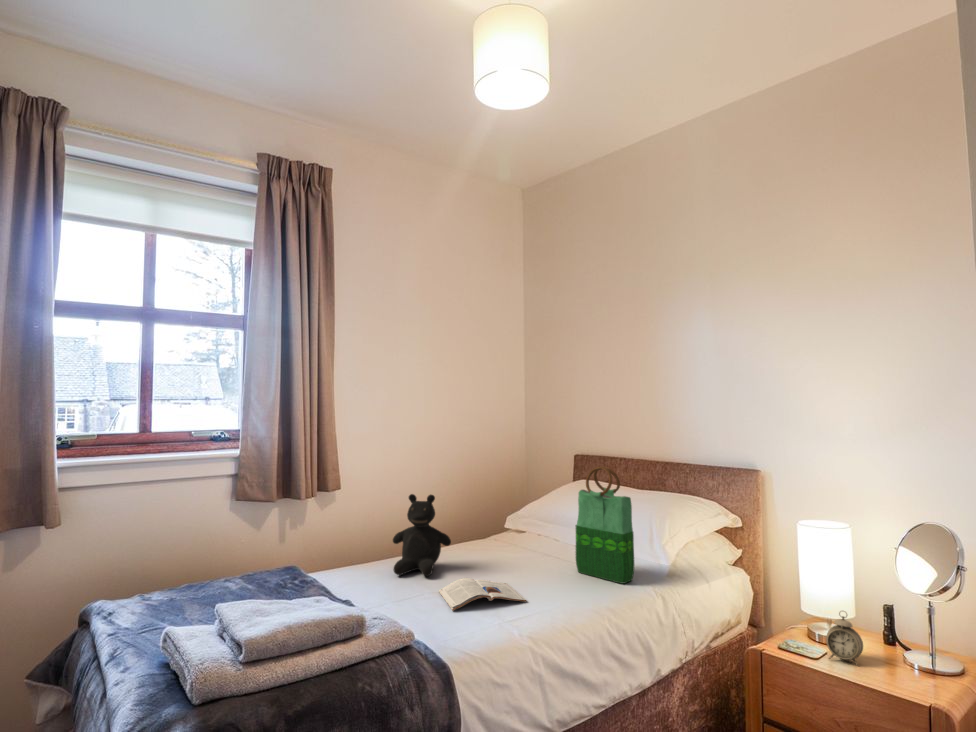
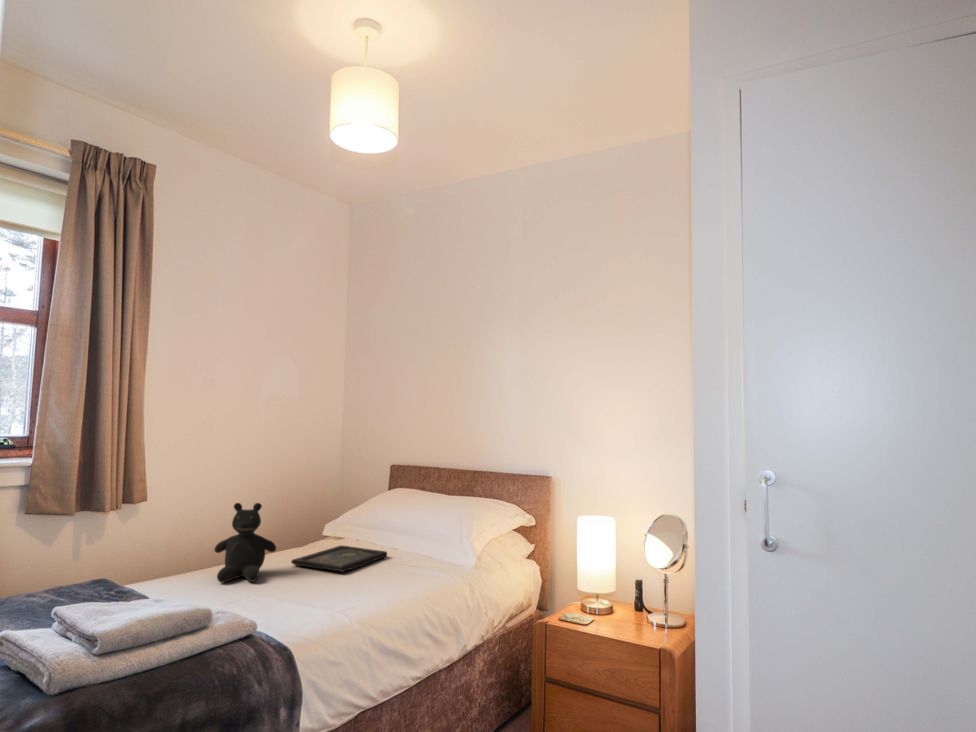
tote bag: present [576,467,634,583] -> none [396,474,448,577]
tray: none [468,539,568,570] -> present [291,546,387,572]
magazine: present [439,578,527,611] -> none [267,579,354,607]
alarm clock: present [826,611,863,666] -> none [593,585,618,627]

